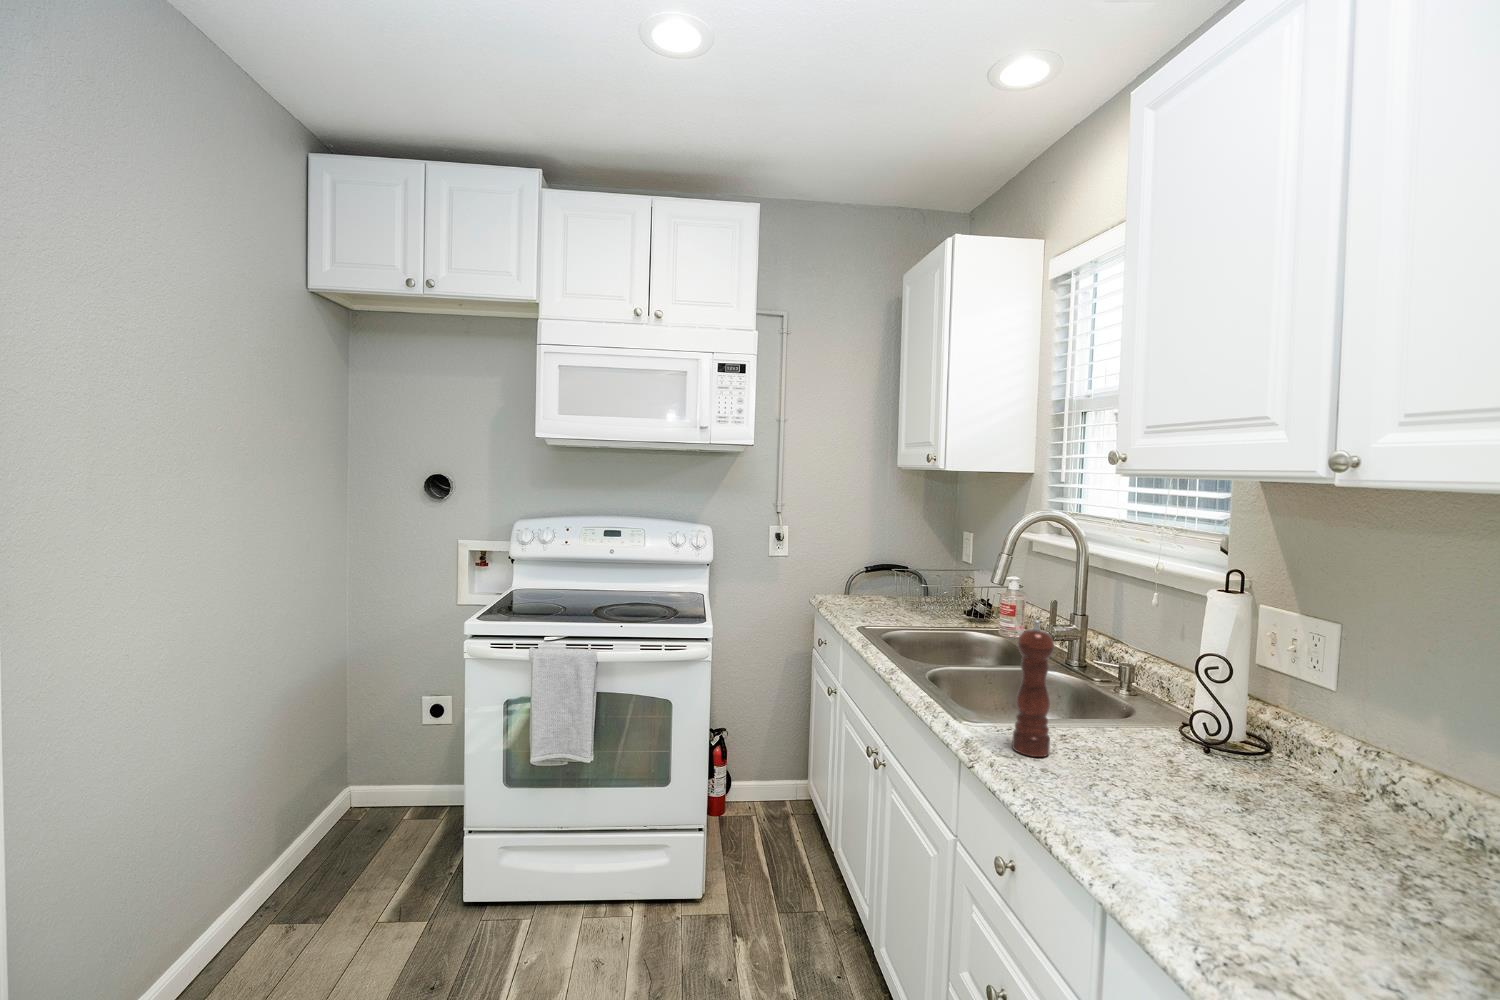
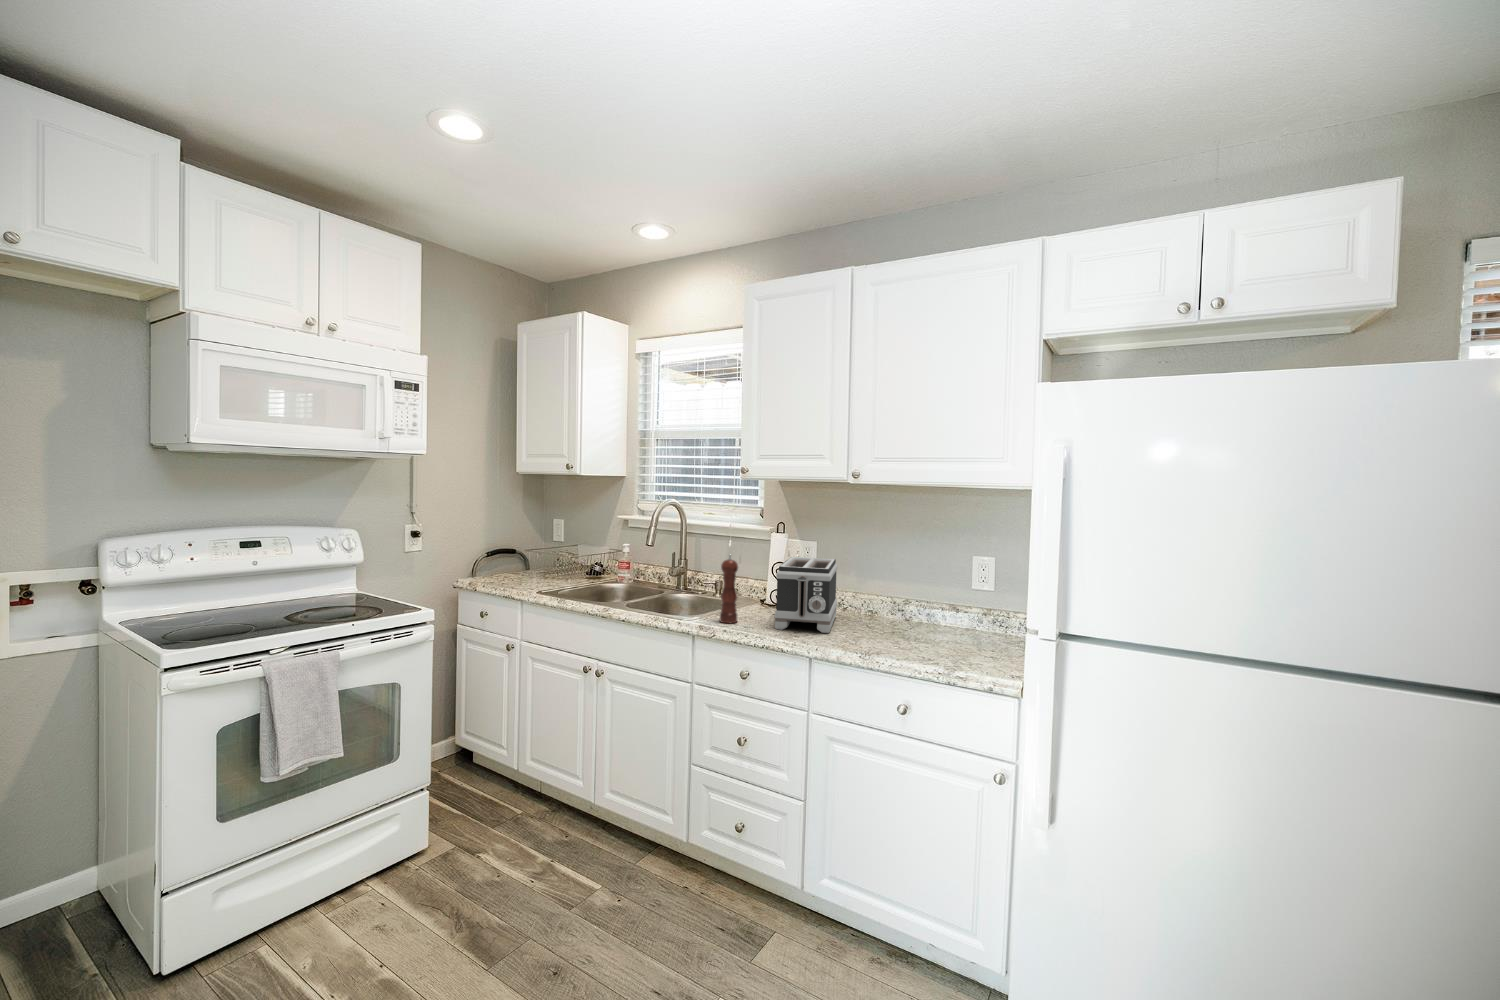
toaster: none [1100,649,1354,864] -> present [775,557,837,633]

